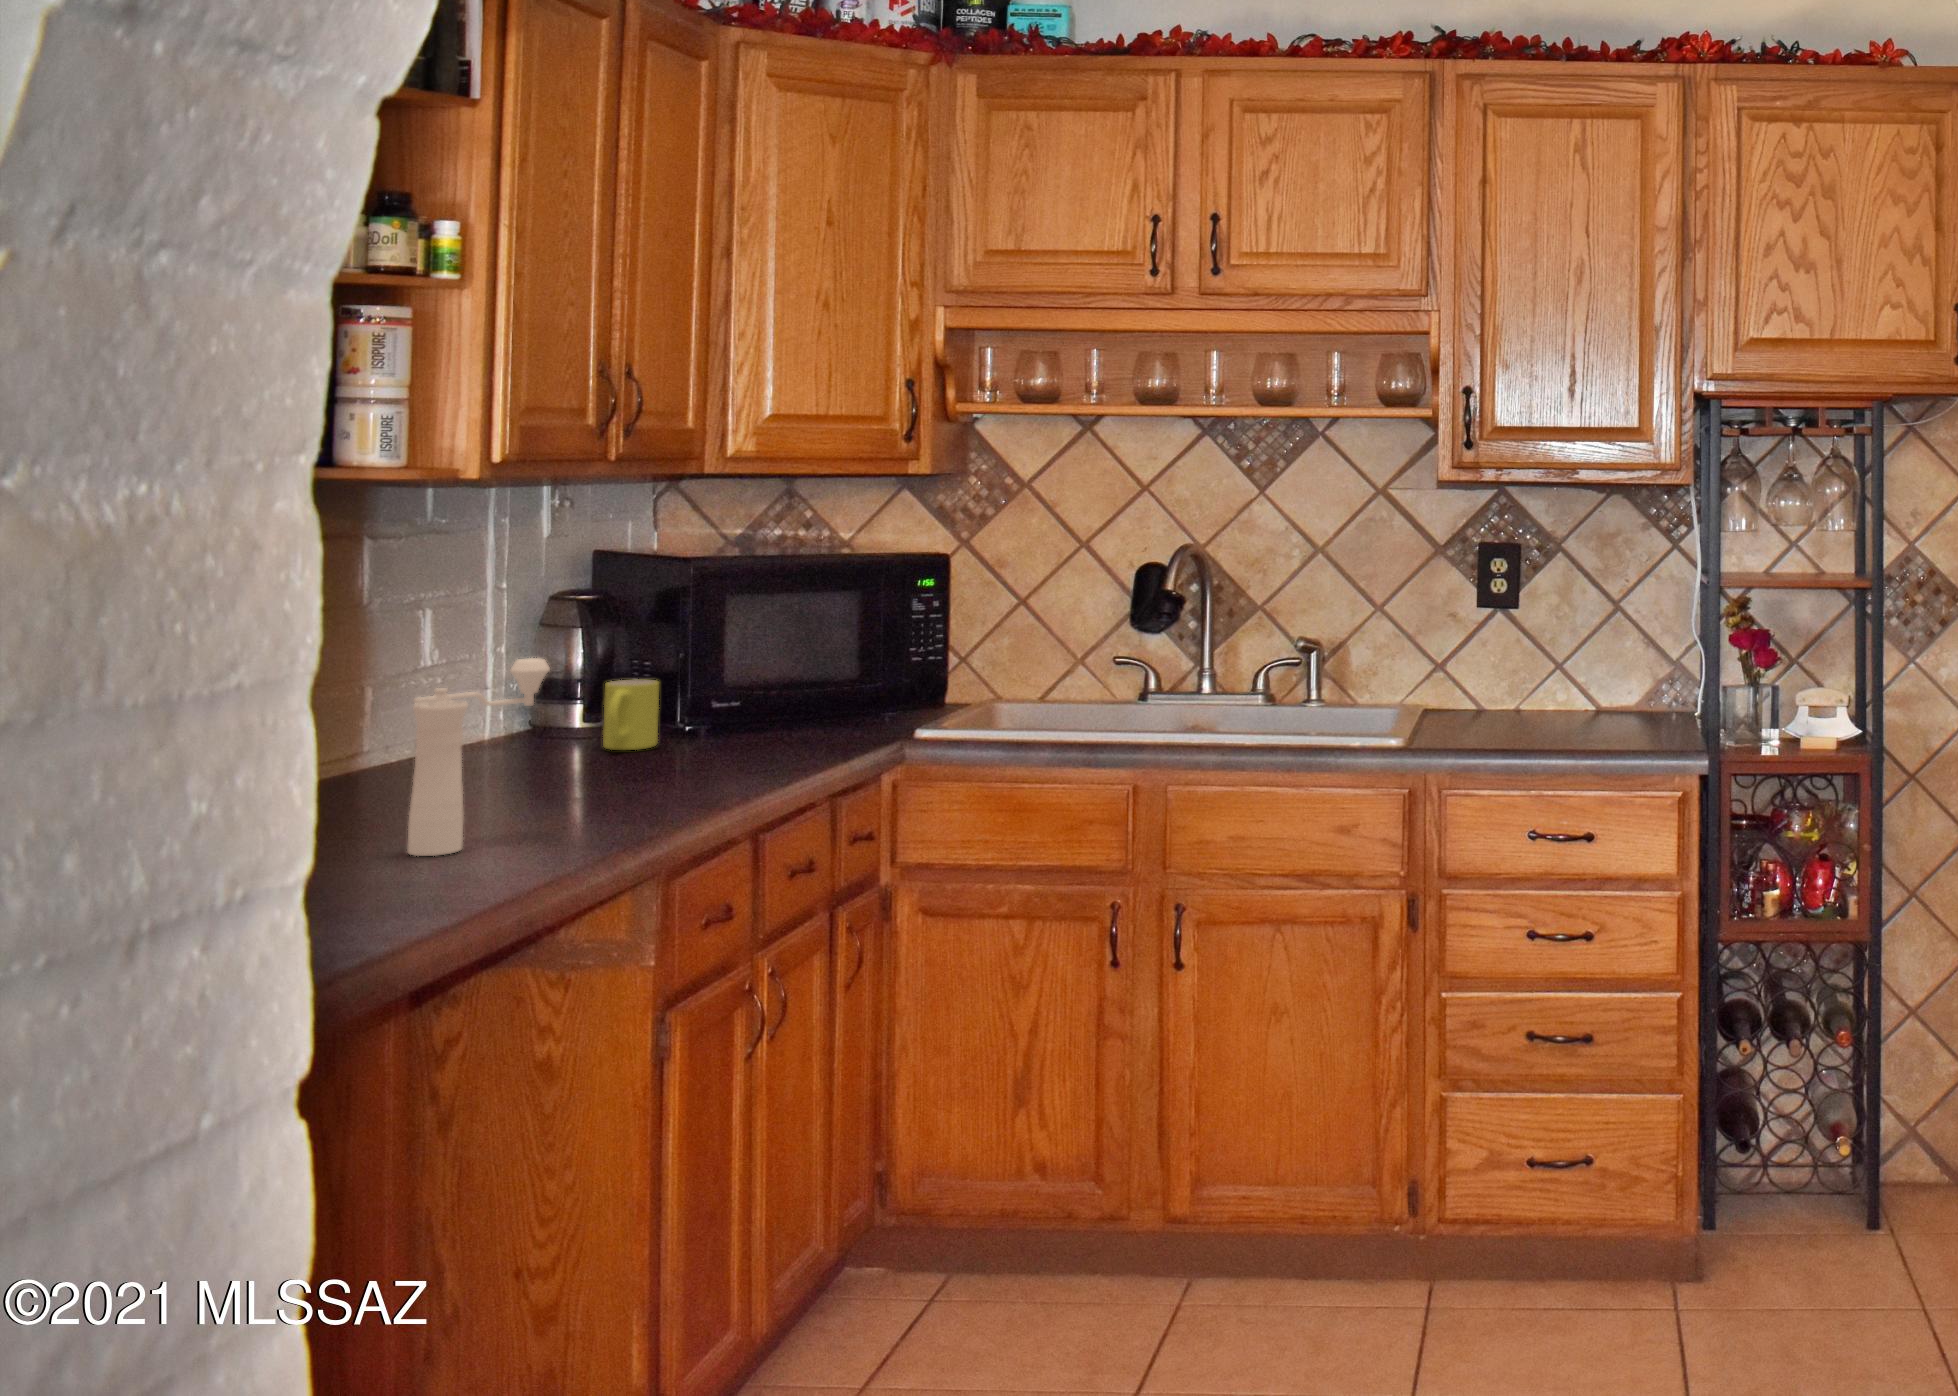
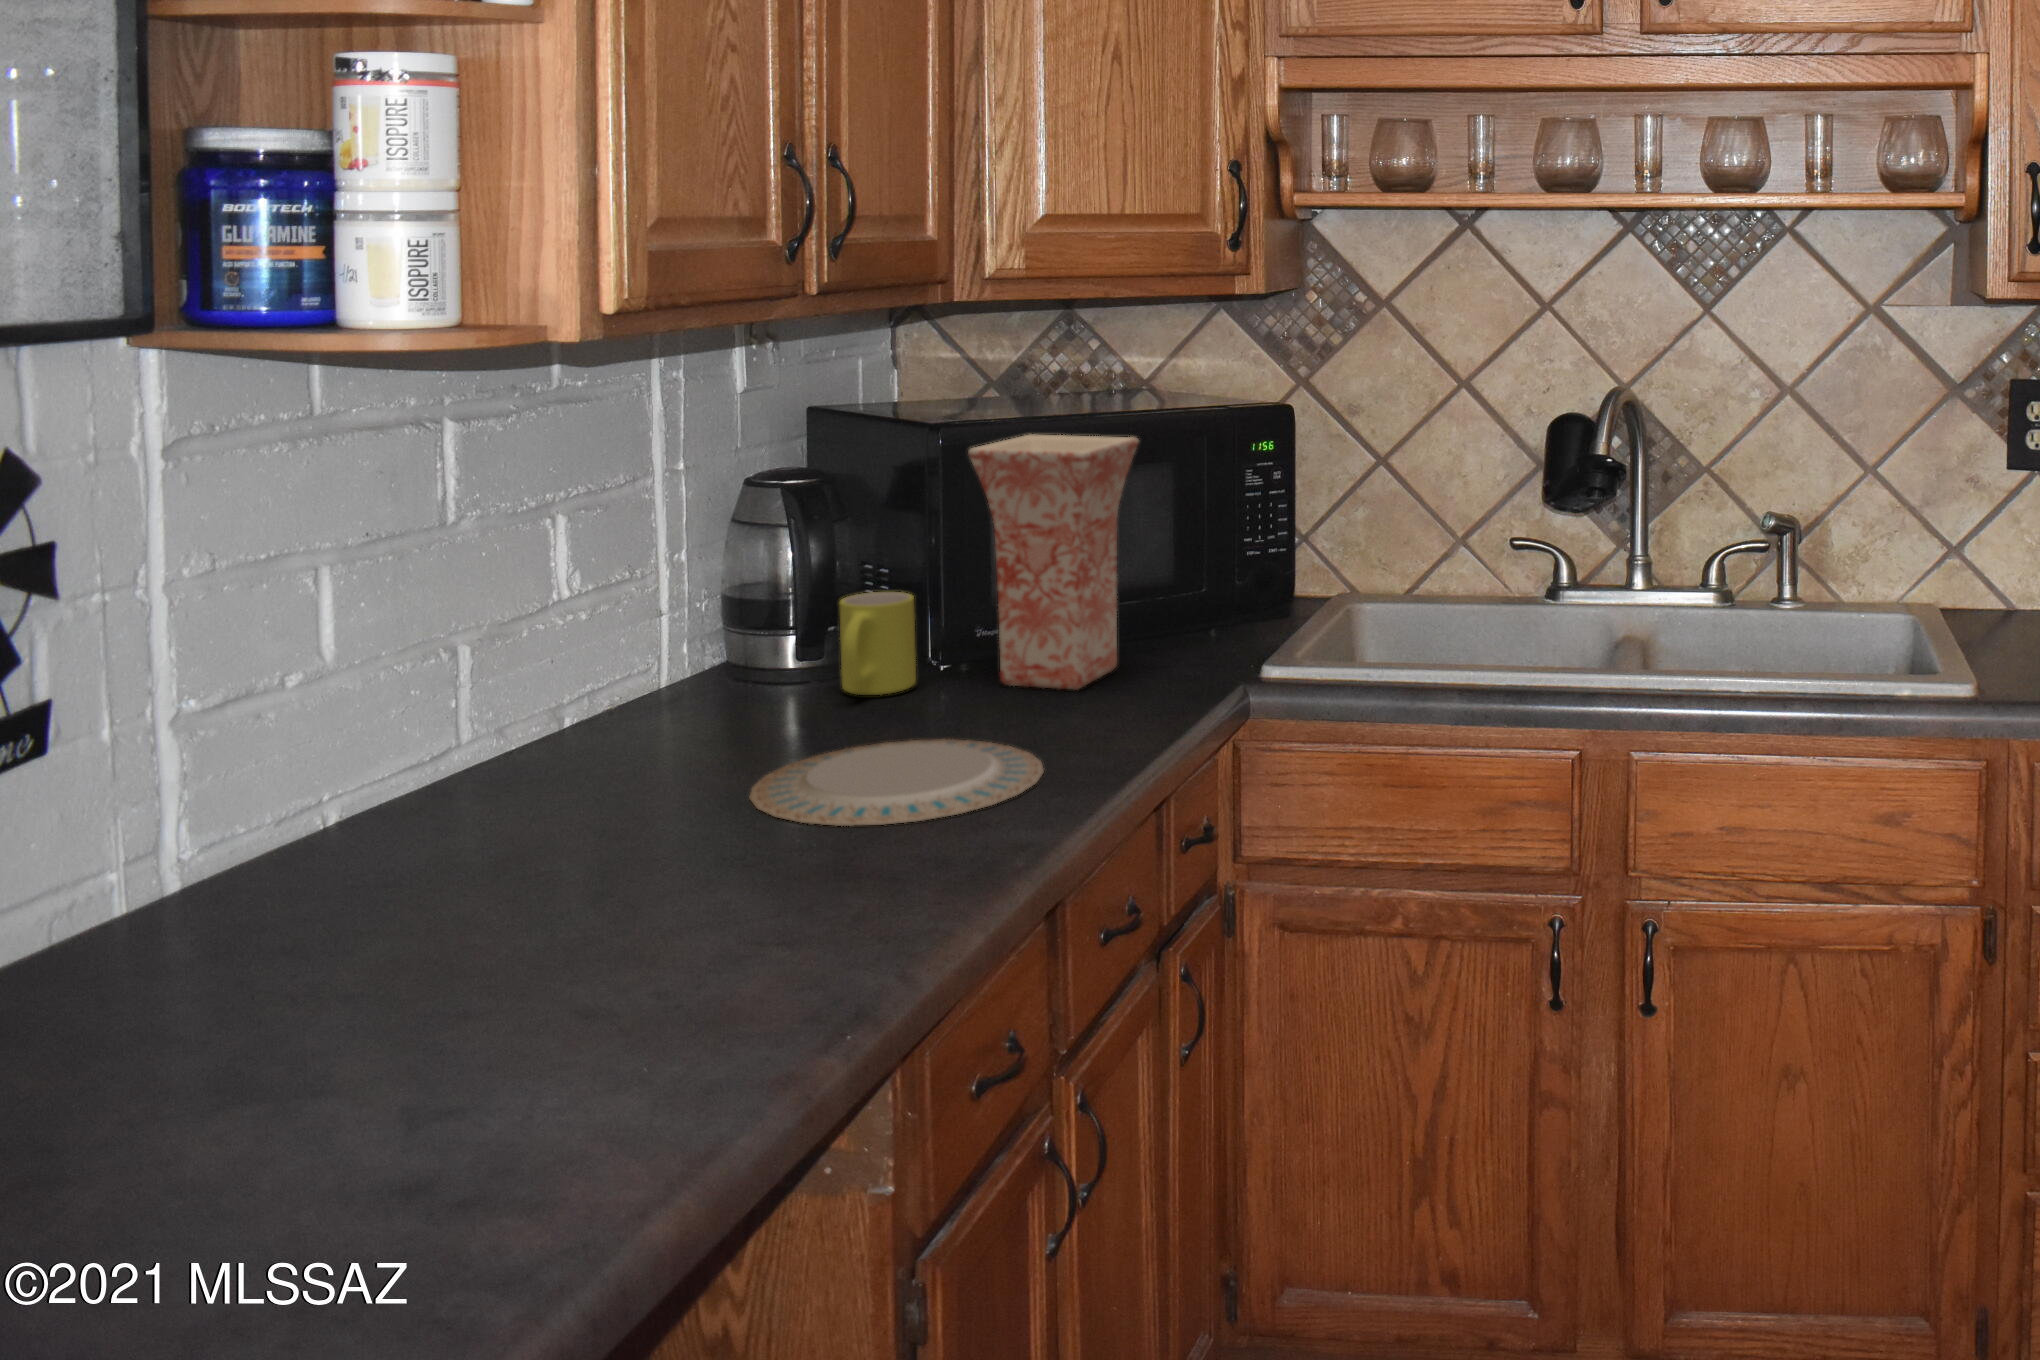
vase: none [705,570,829,748] -> present [968,434,1138,690]
pepper mill: present [408,658,550,856] -> none [450,648,700,1016]
plate: none [550,767,750,799] -> present [750,739,1044,826]

